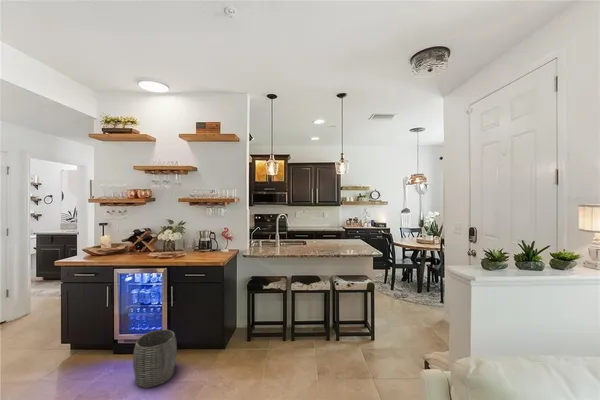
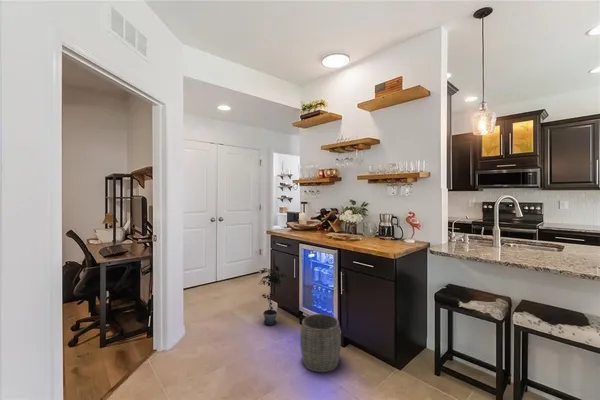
potted plant: none [52,295,100,369] -> present [259,263,287,325]

